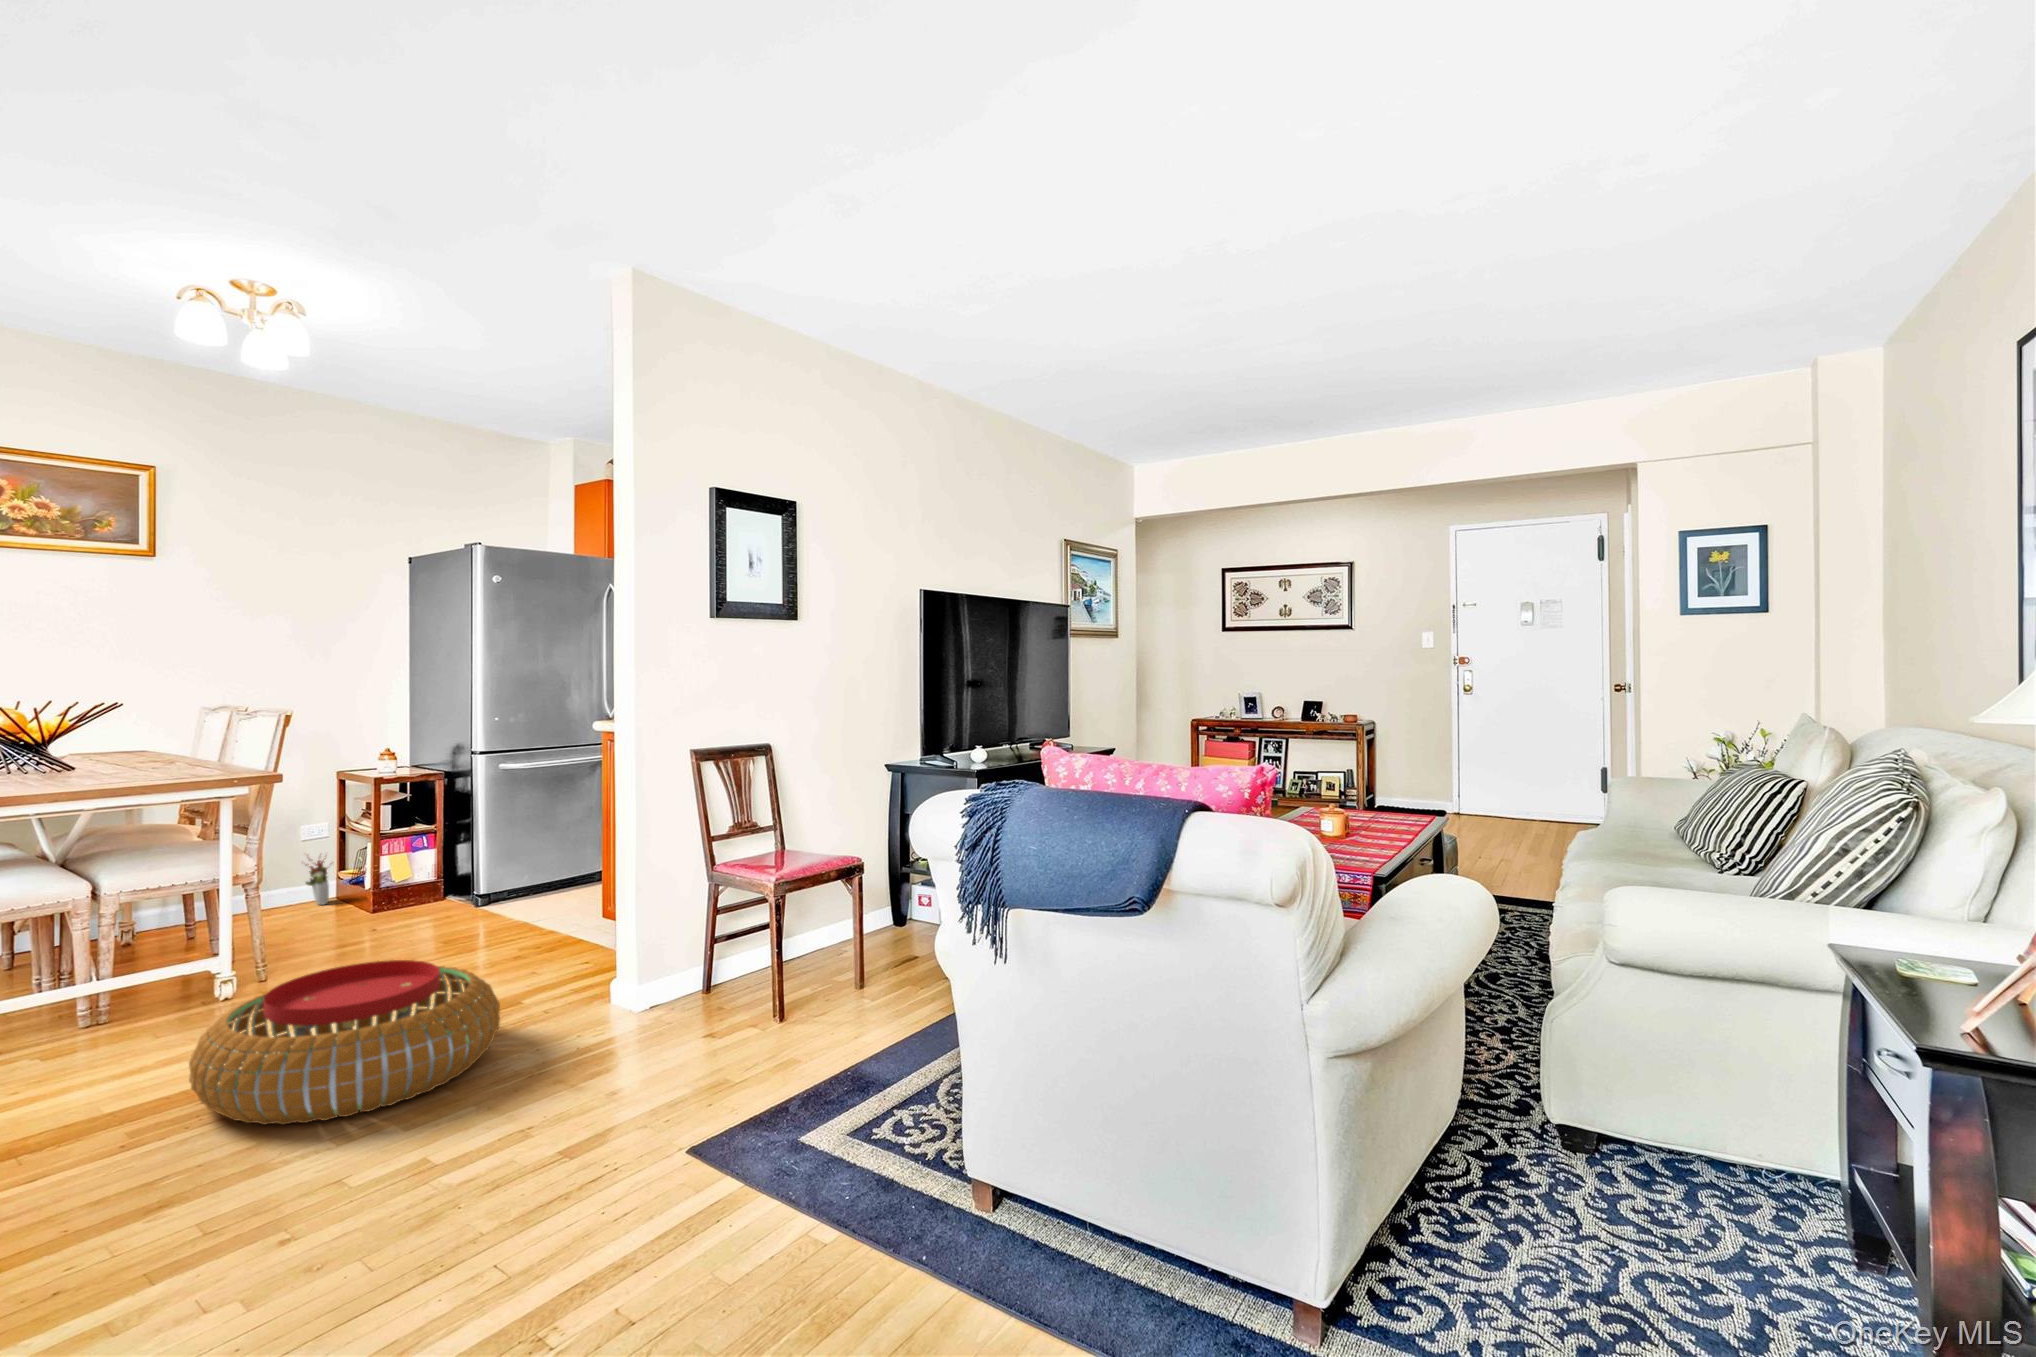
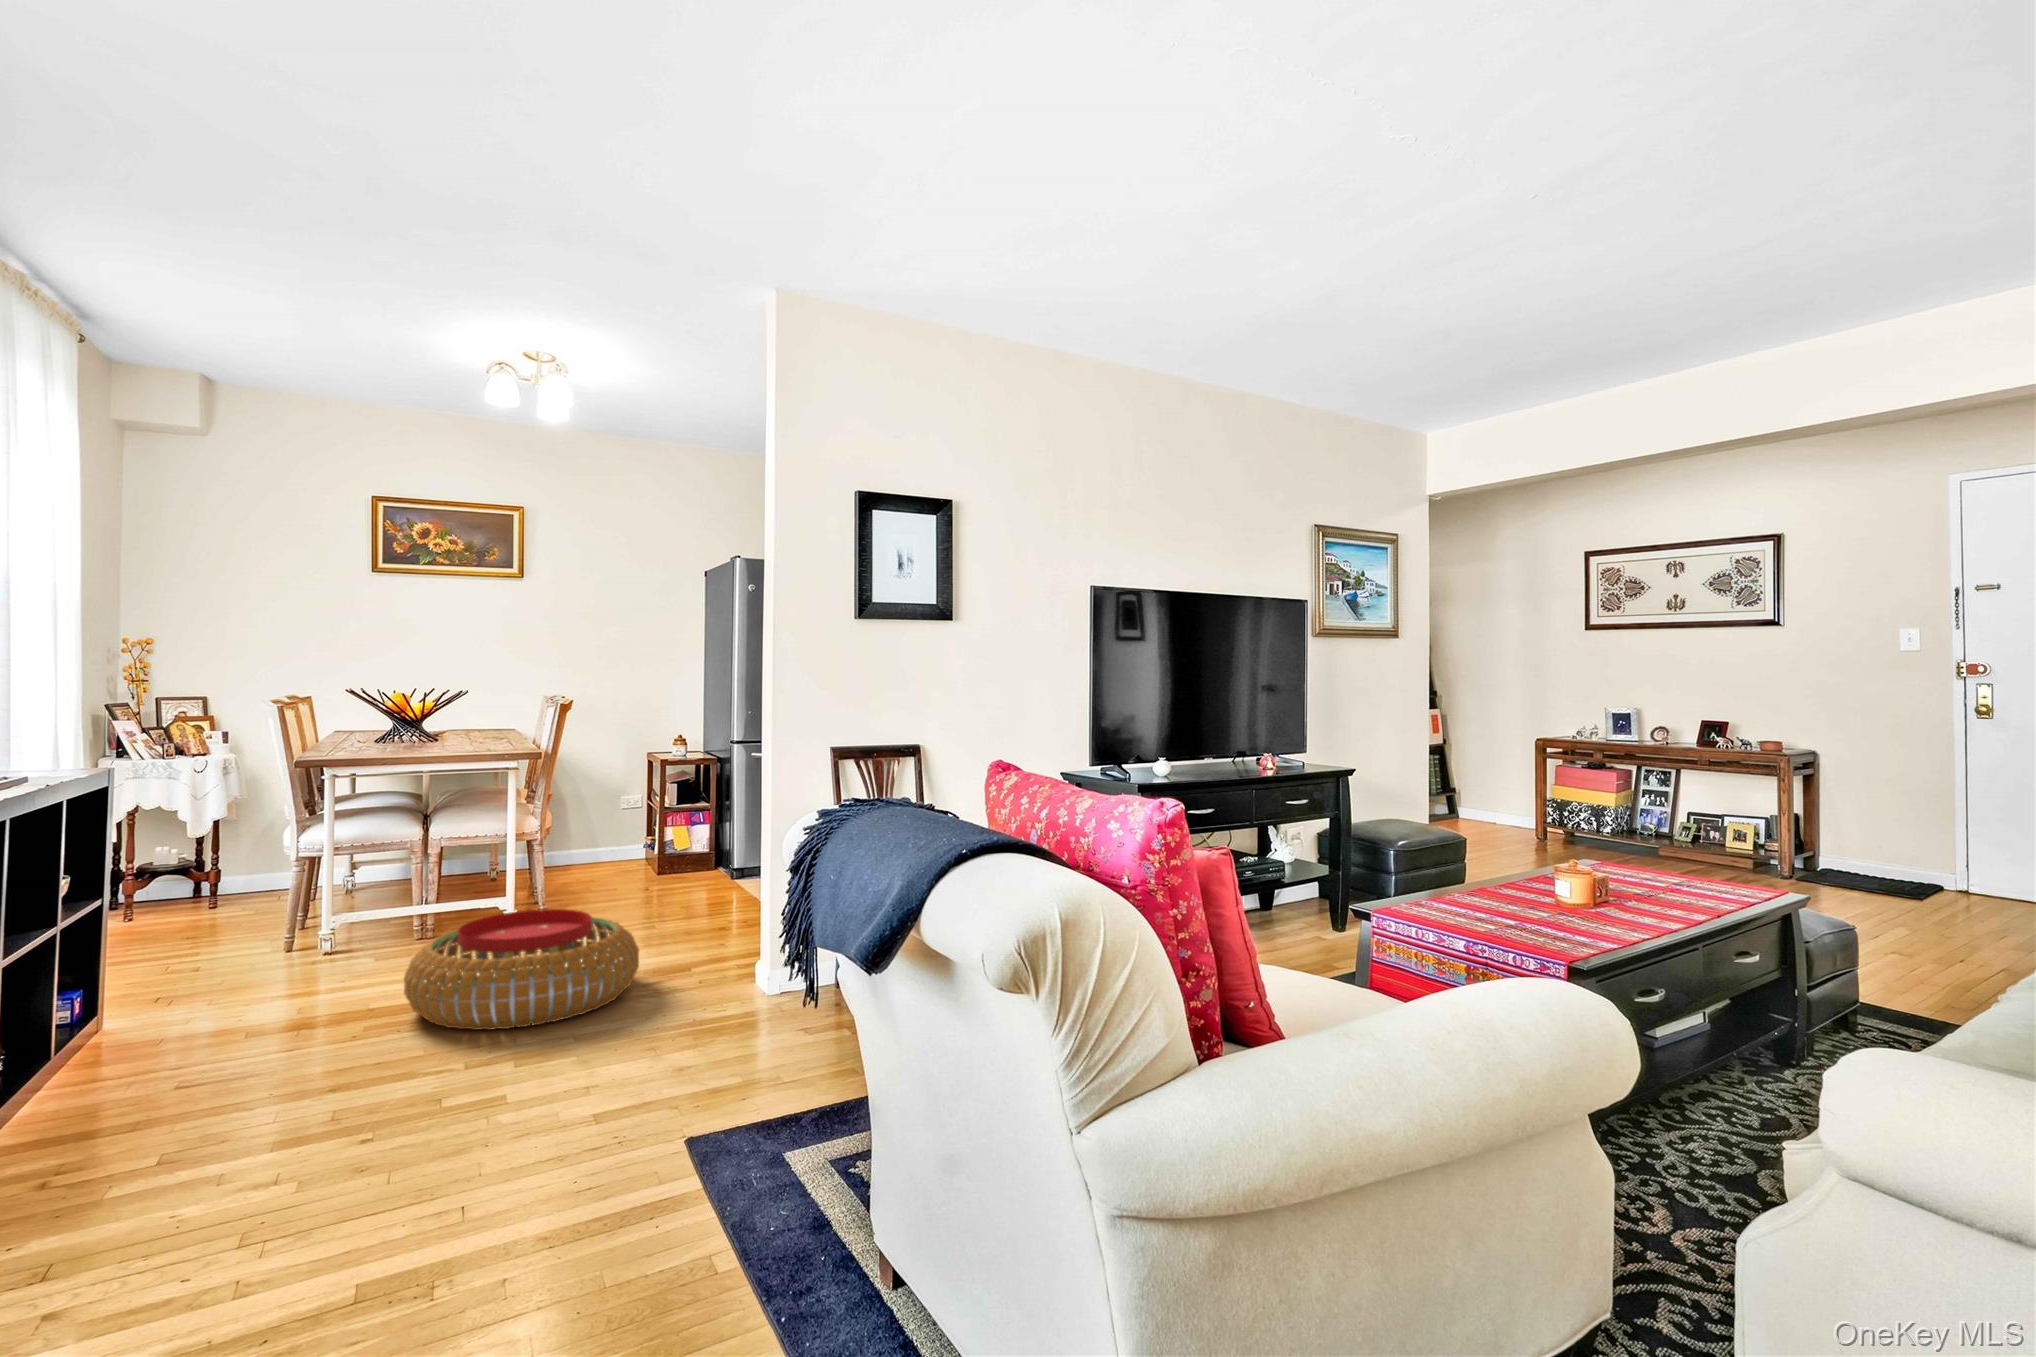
decorative plant: present [306,858,329,905] -> none [625,823,647,868]

